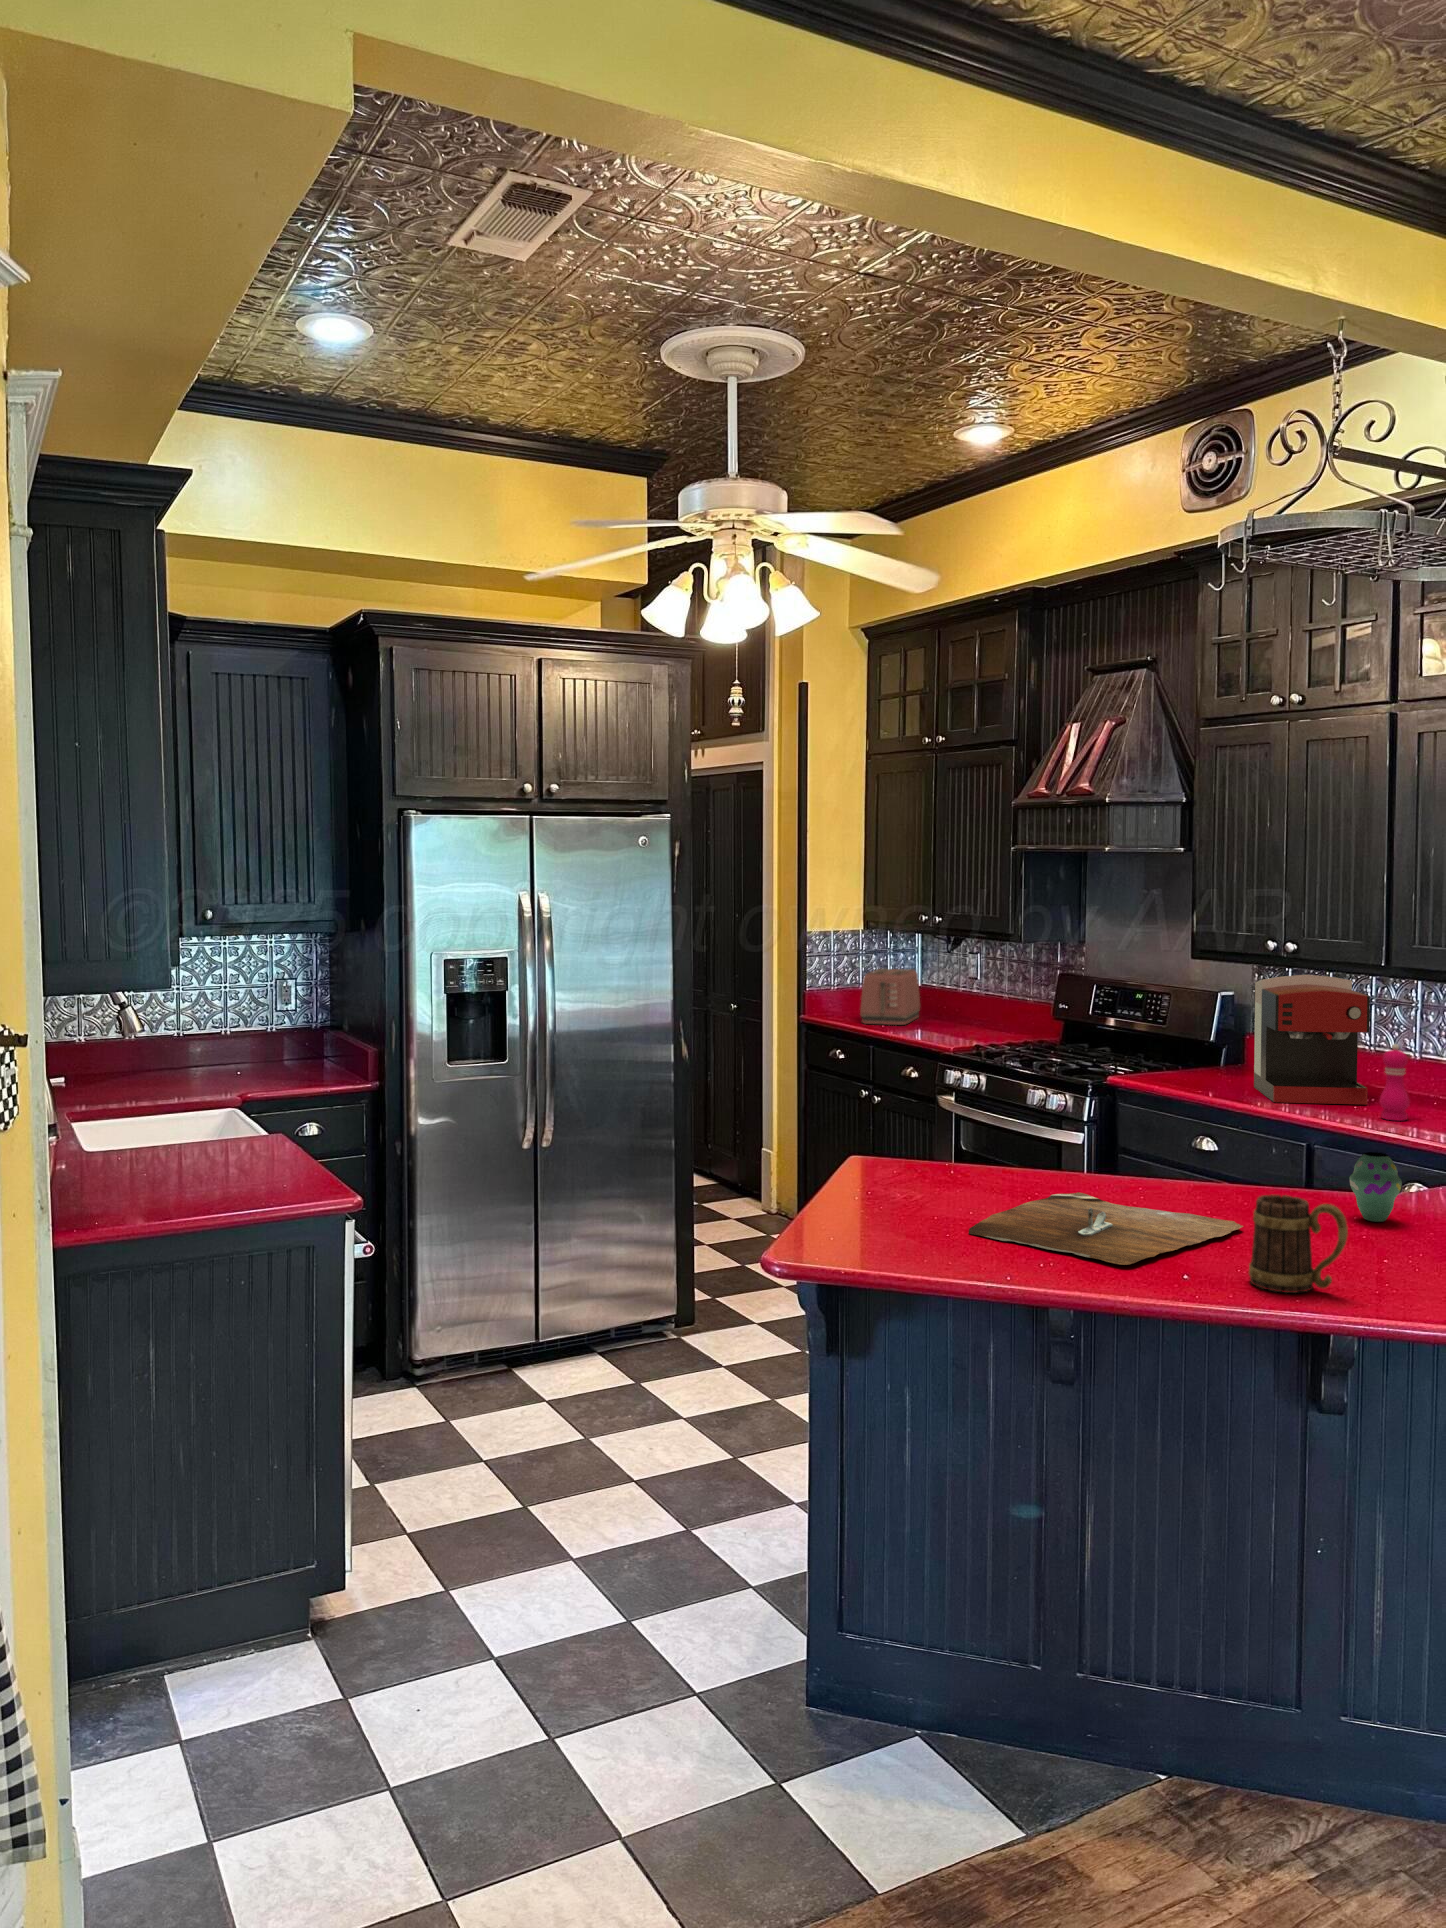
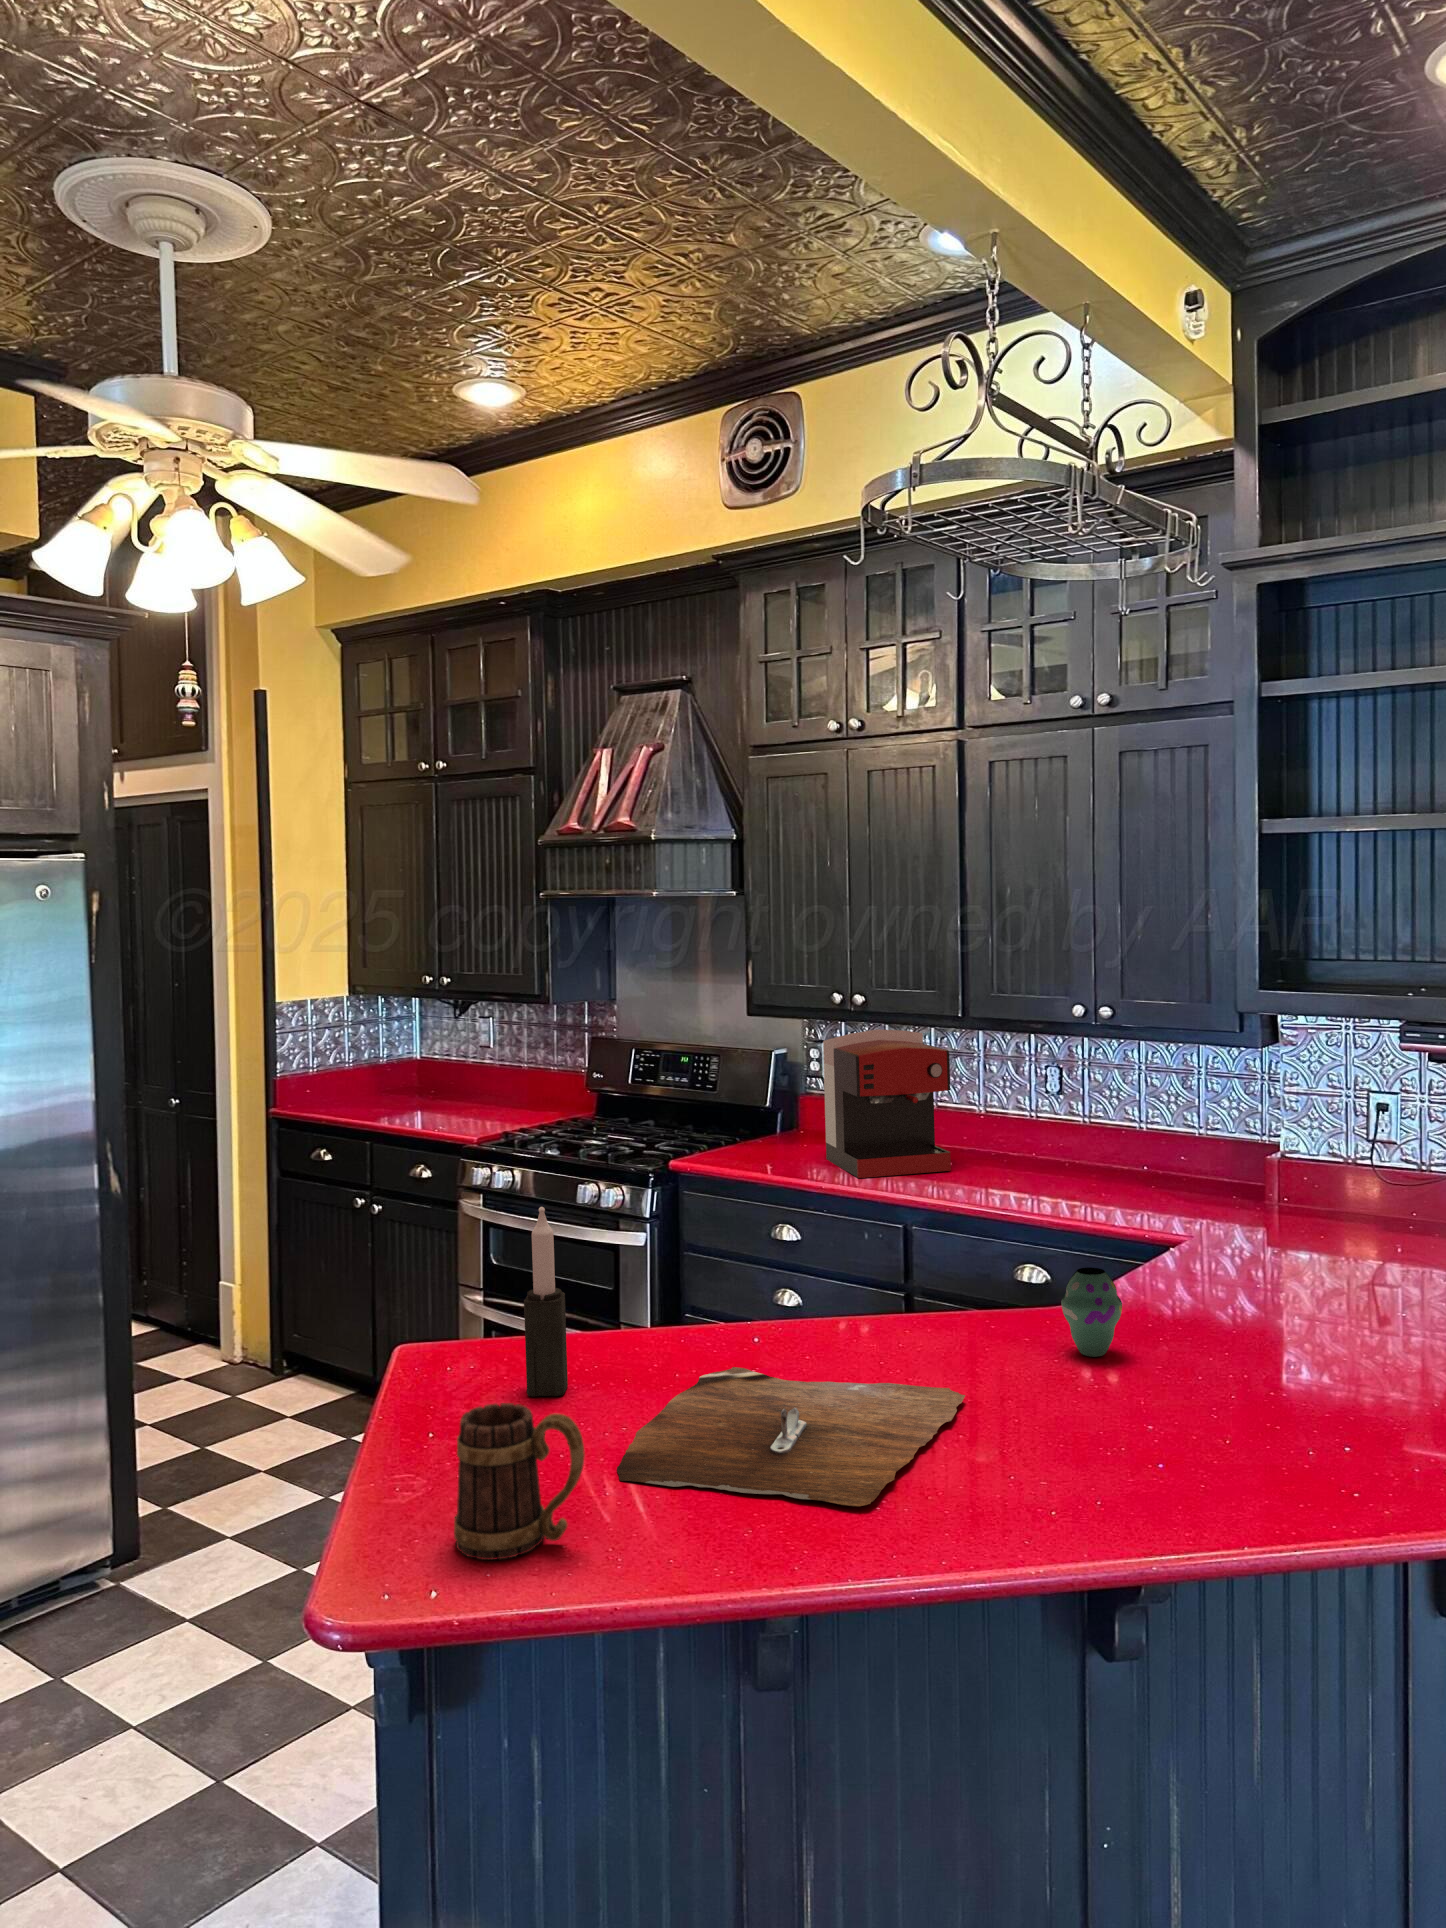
toaster: present [860,969,920,1025] -> none [348,1041,420,1113]
pepper mill: present [1380,1044,1410,1121] -> none [972,1103,1003,1189]
candle: none [926,1062,956,1191] -> present [524,1207,568,1397]
mug: present [1249,1195,1348,1293] -> present [454,1403,585,1560]

